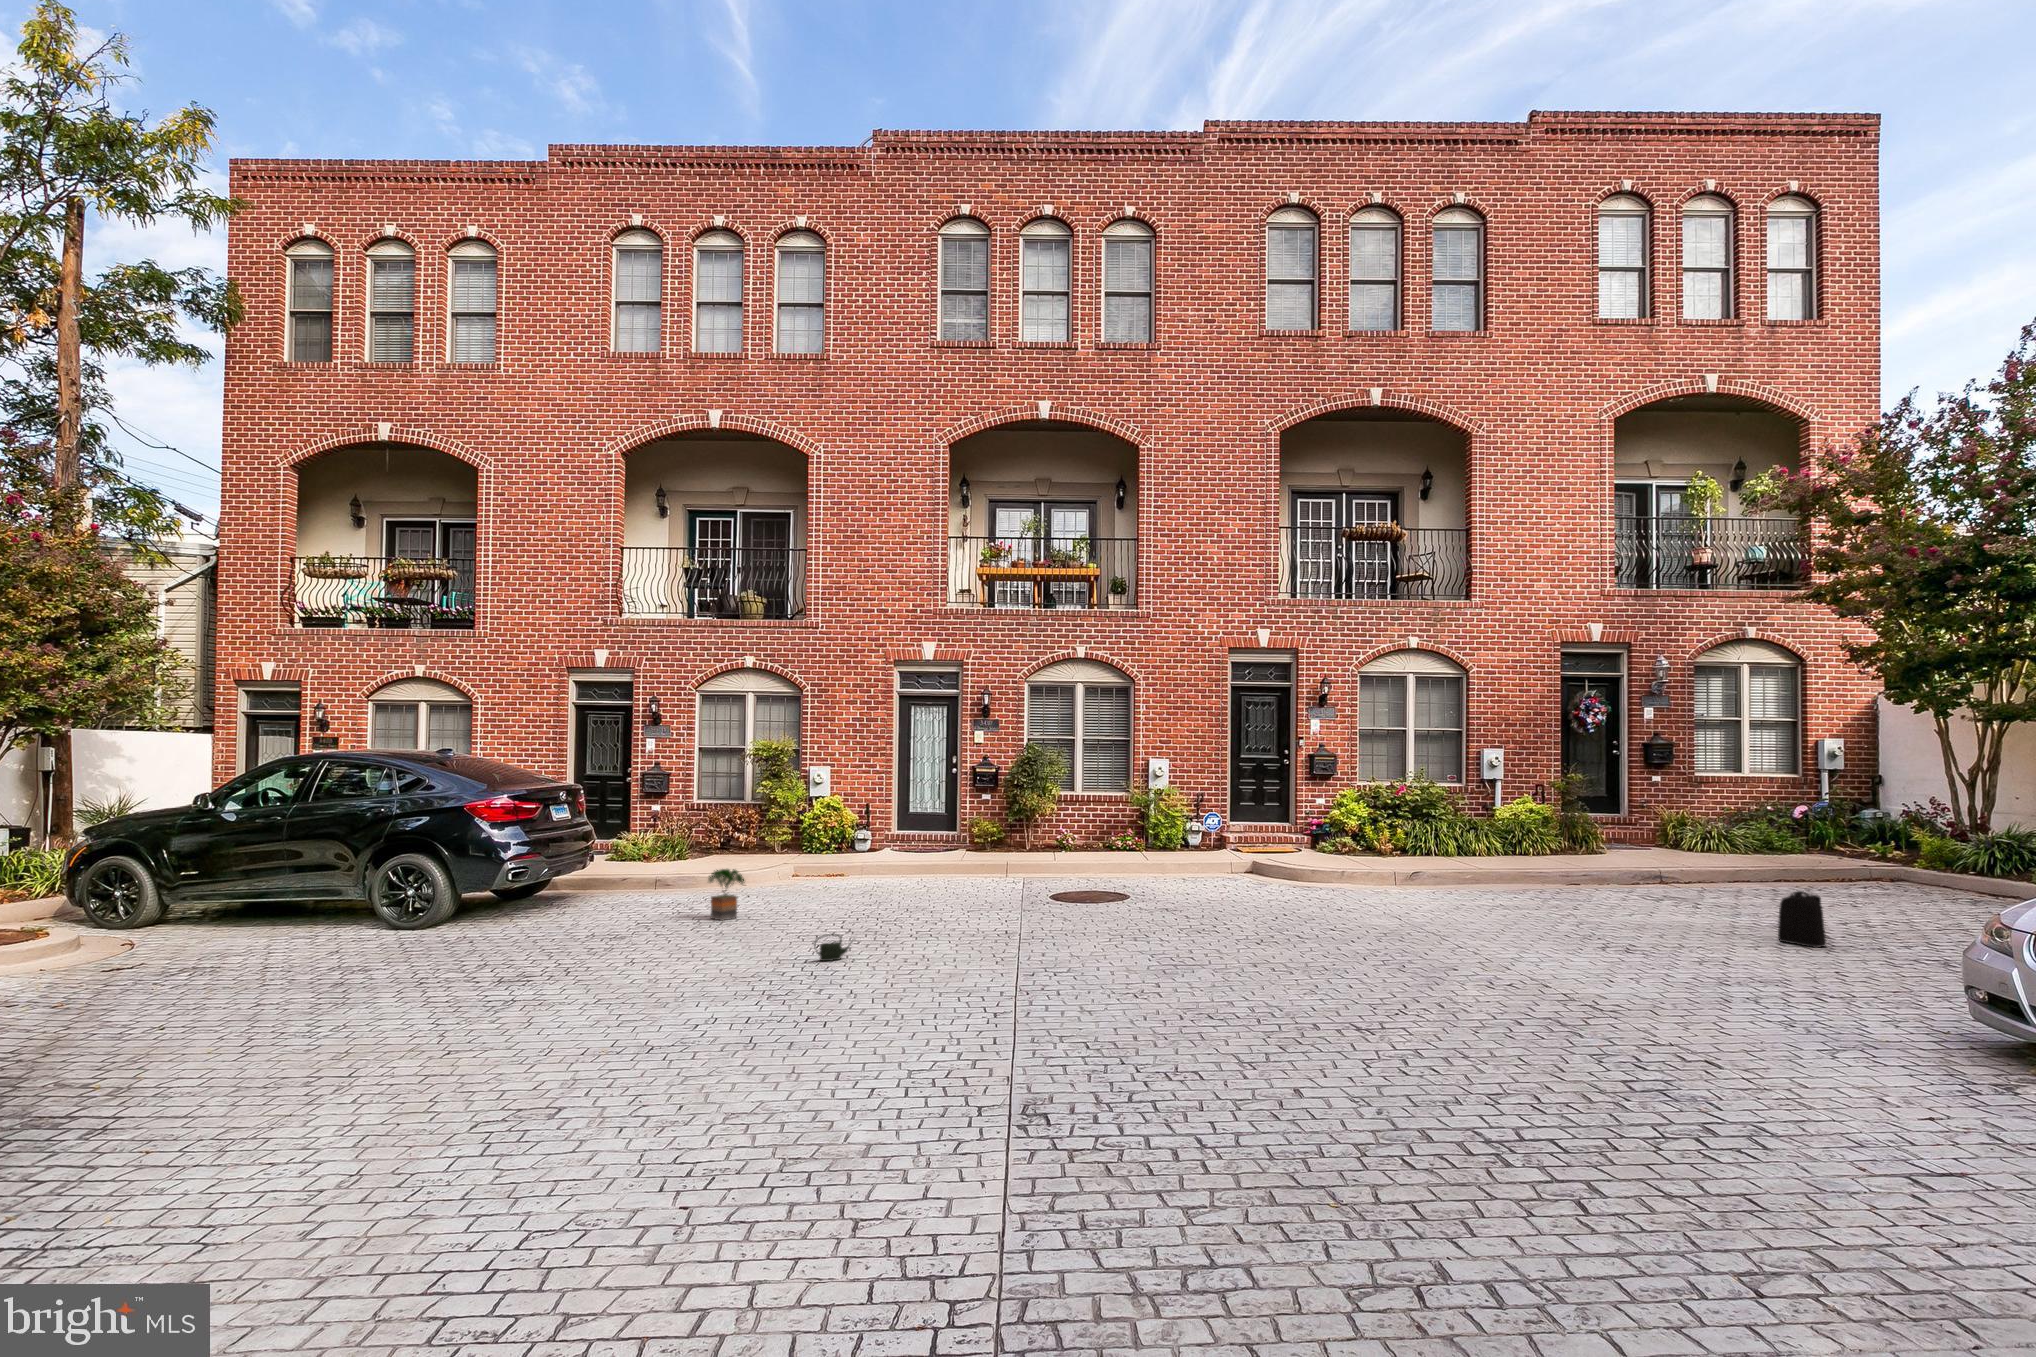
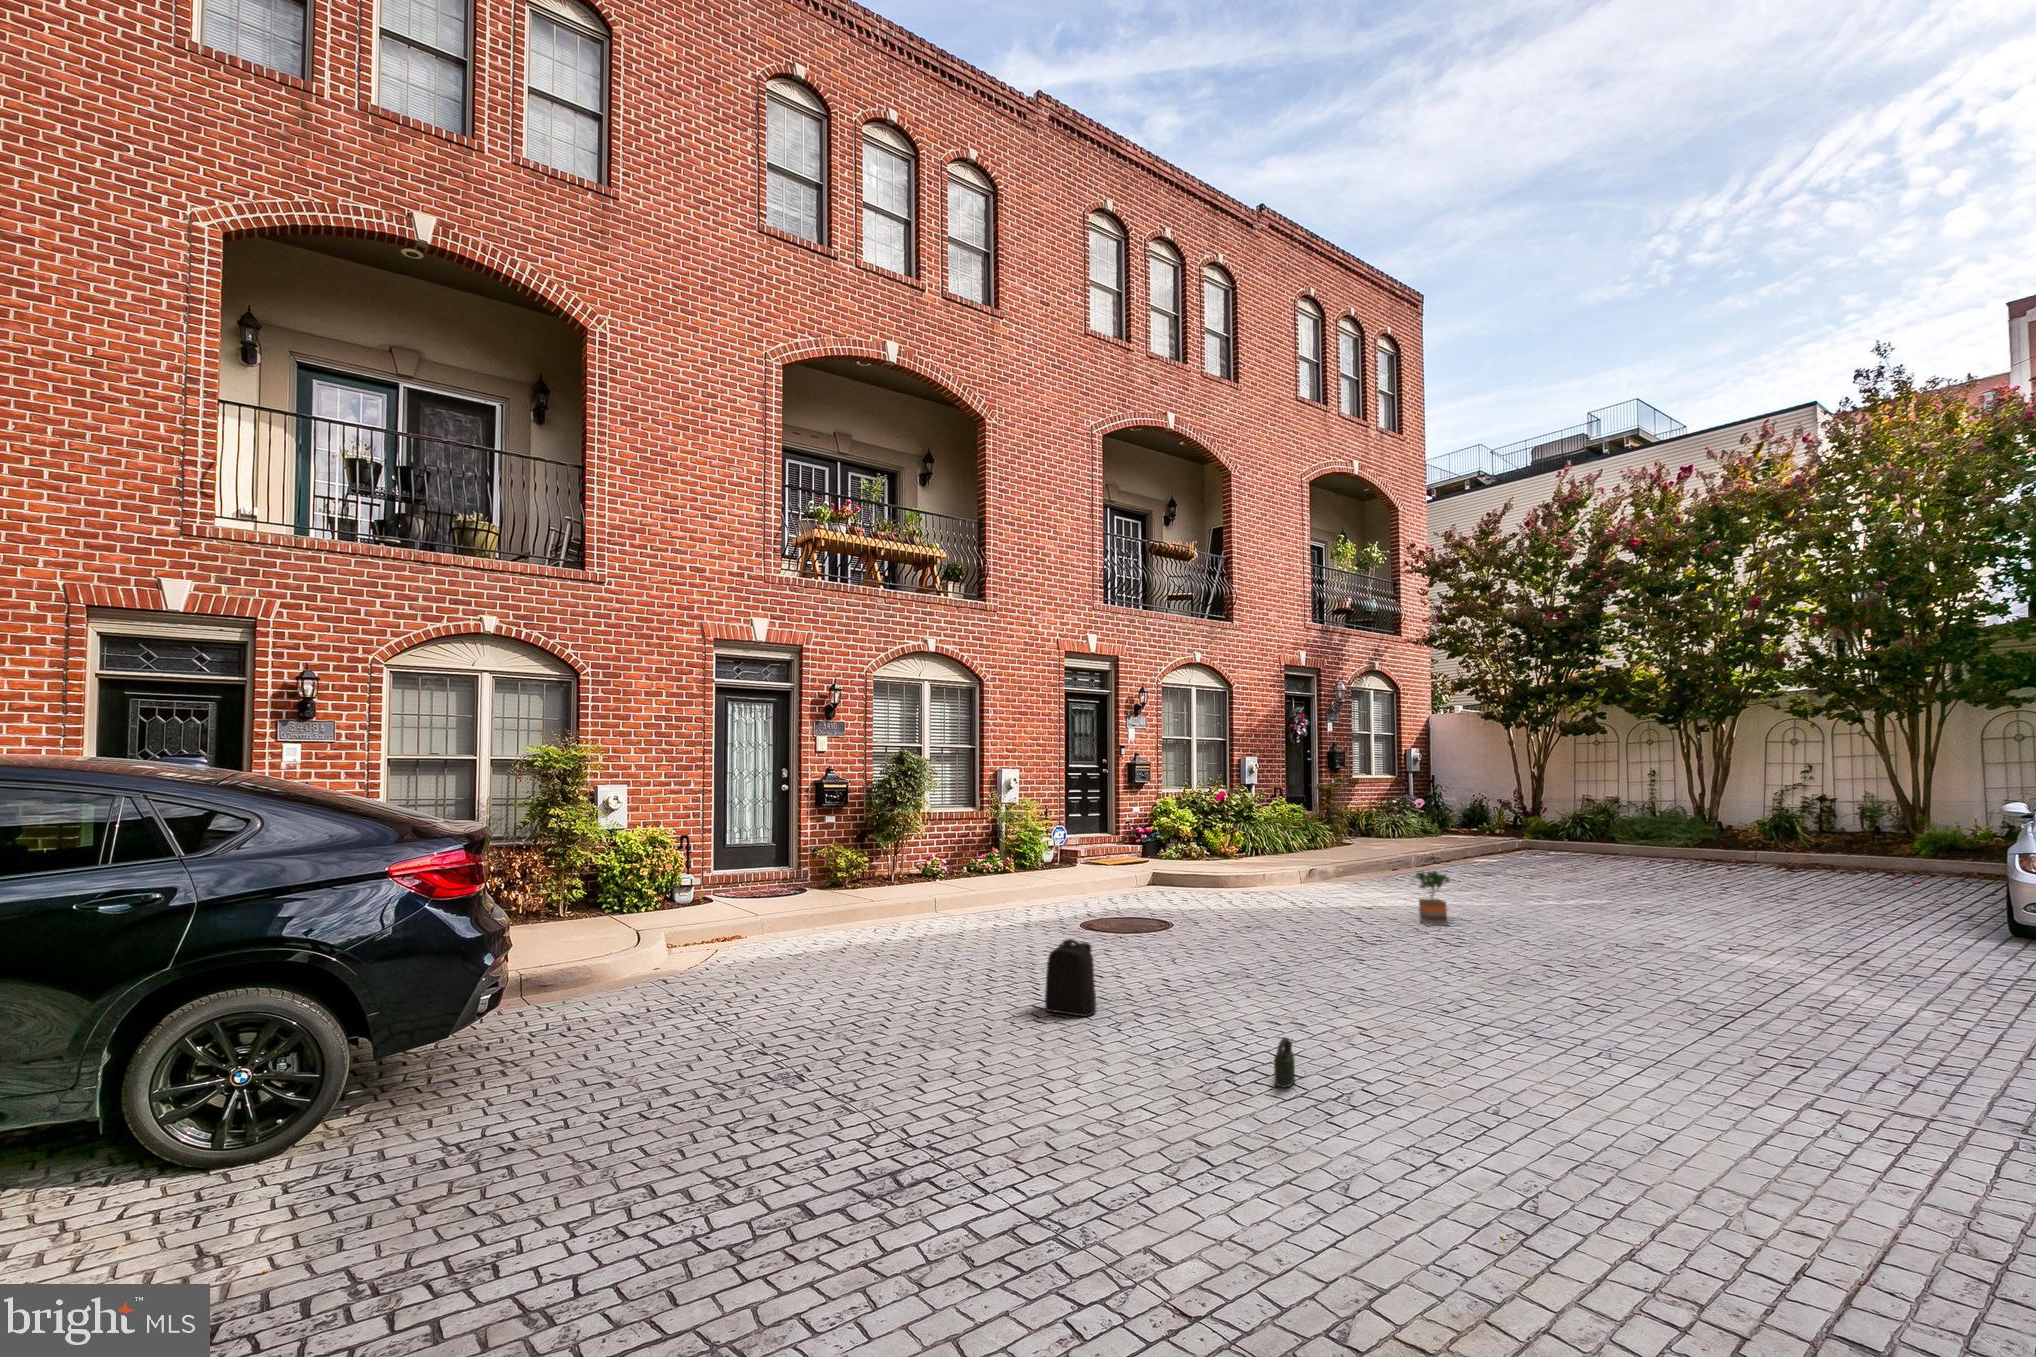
potted tree: present [709,869,745,921] -> present [1416,871,1450,925]
backpack: present [1778,891,1826,947] -> present [1045,939,1096,1017]

